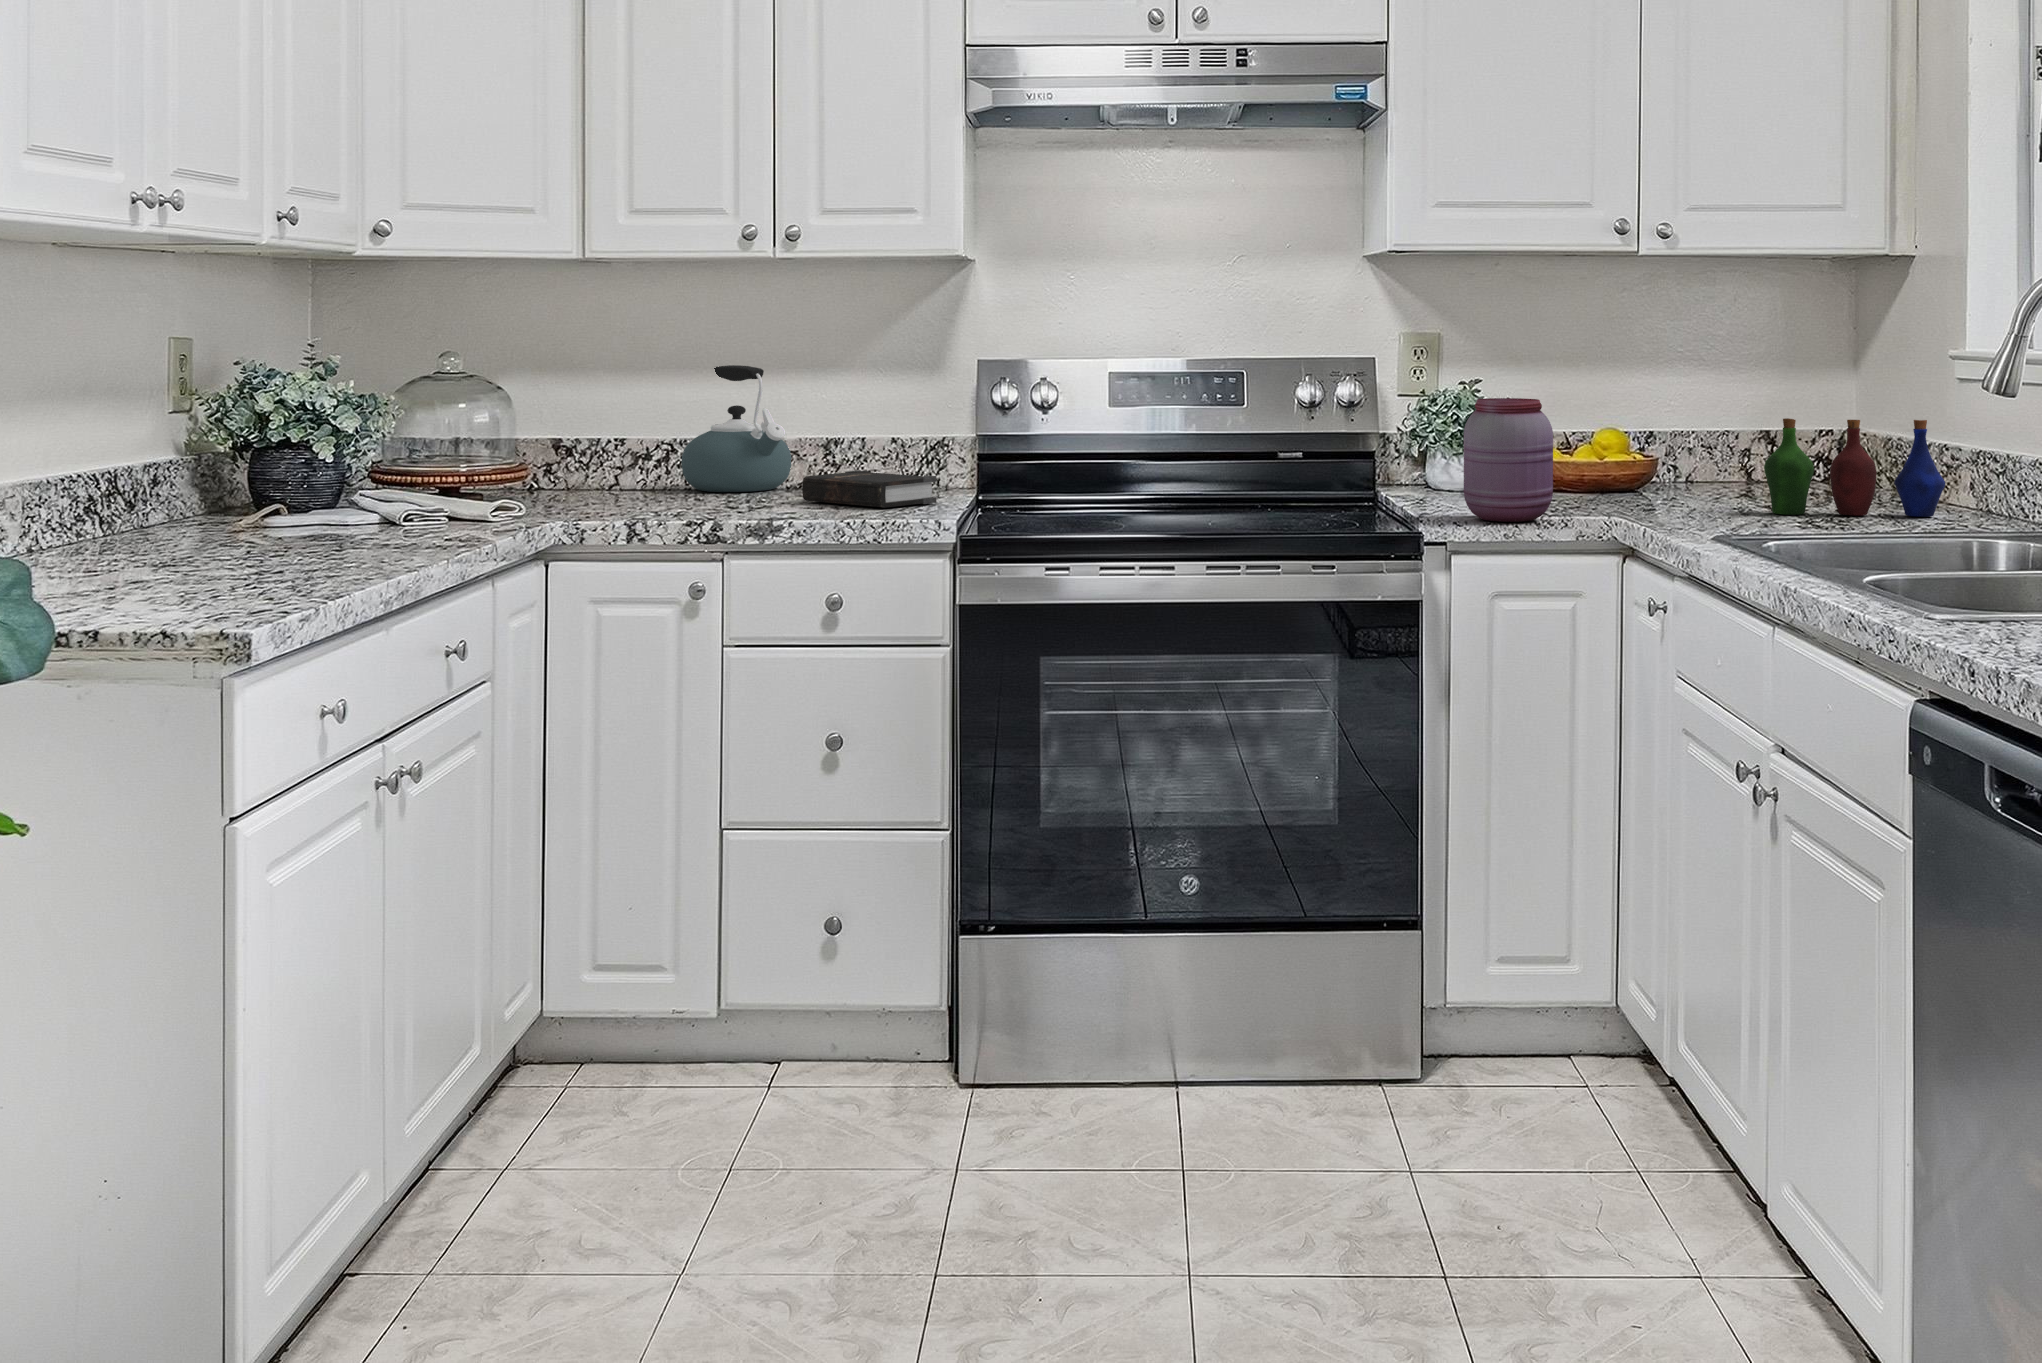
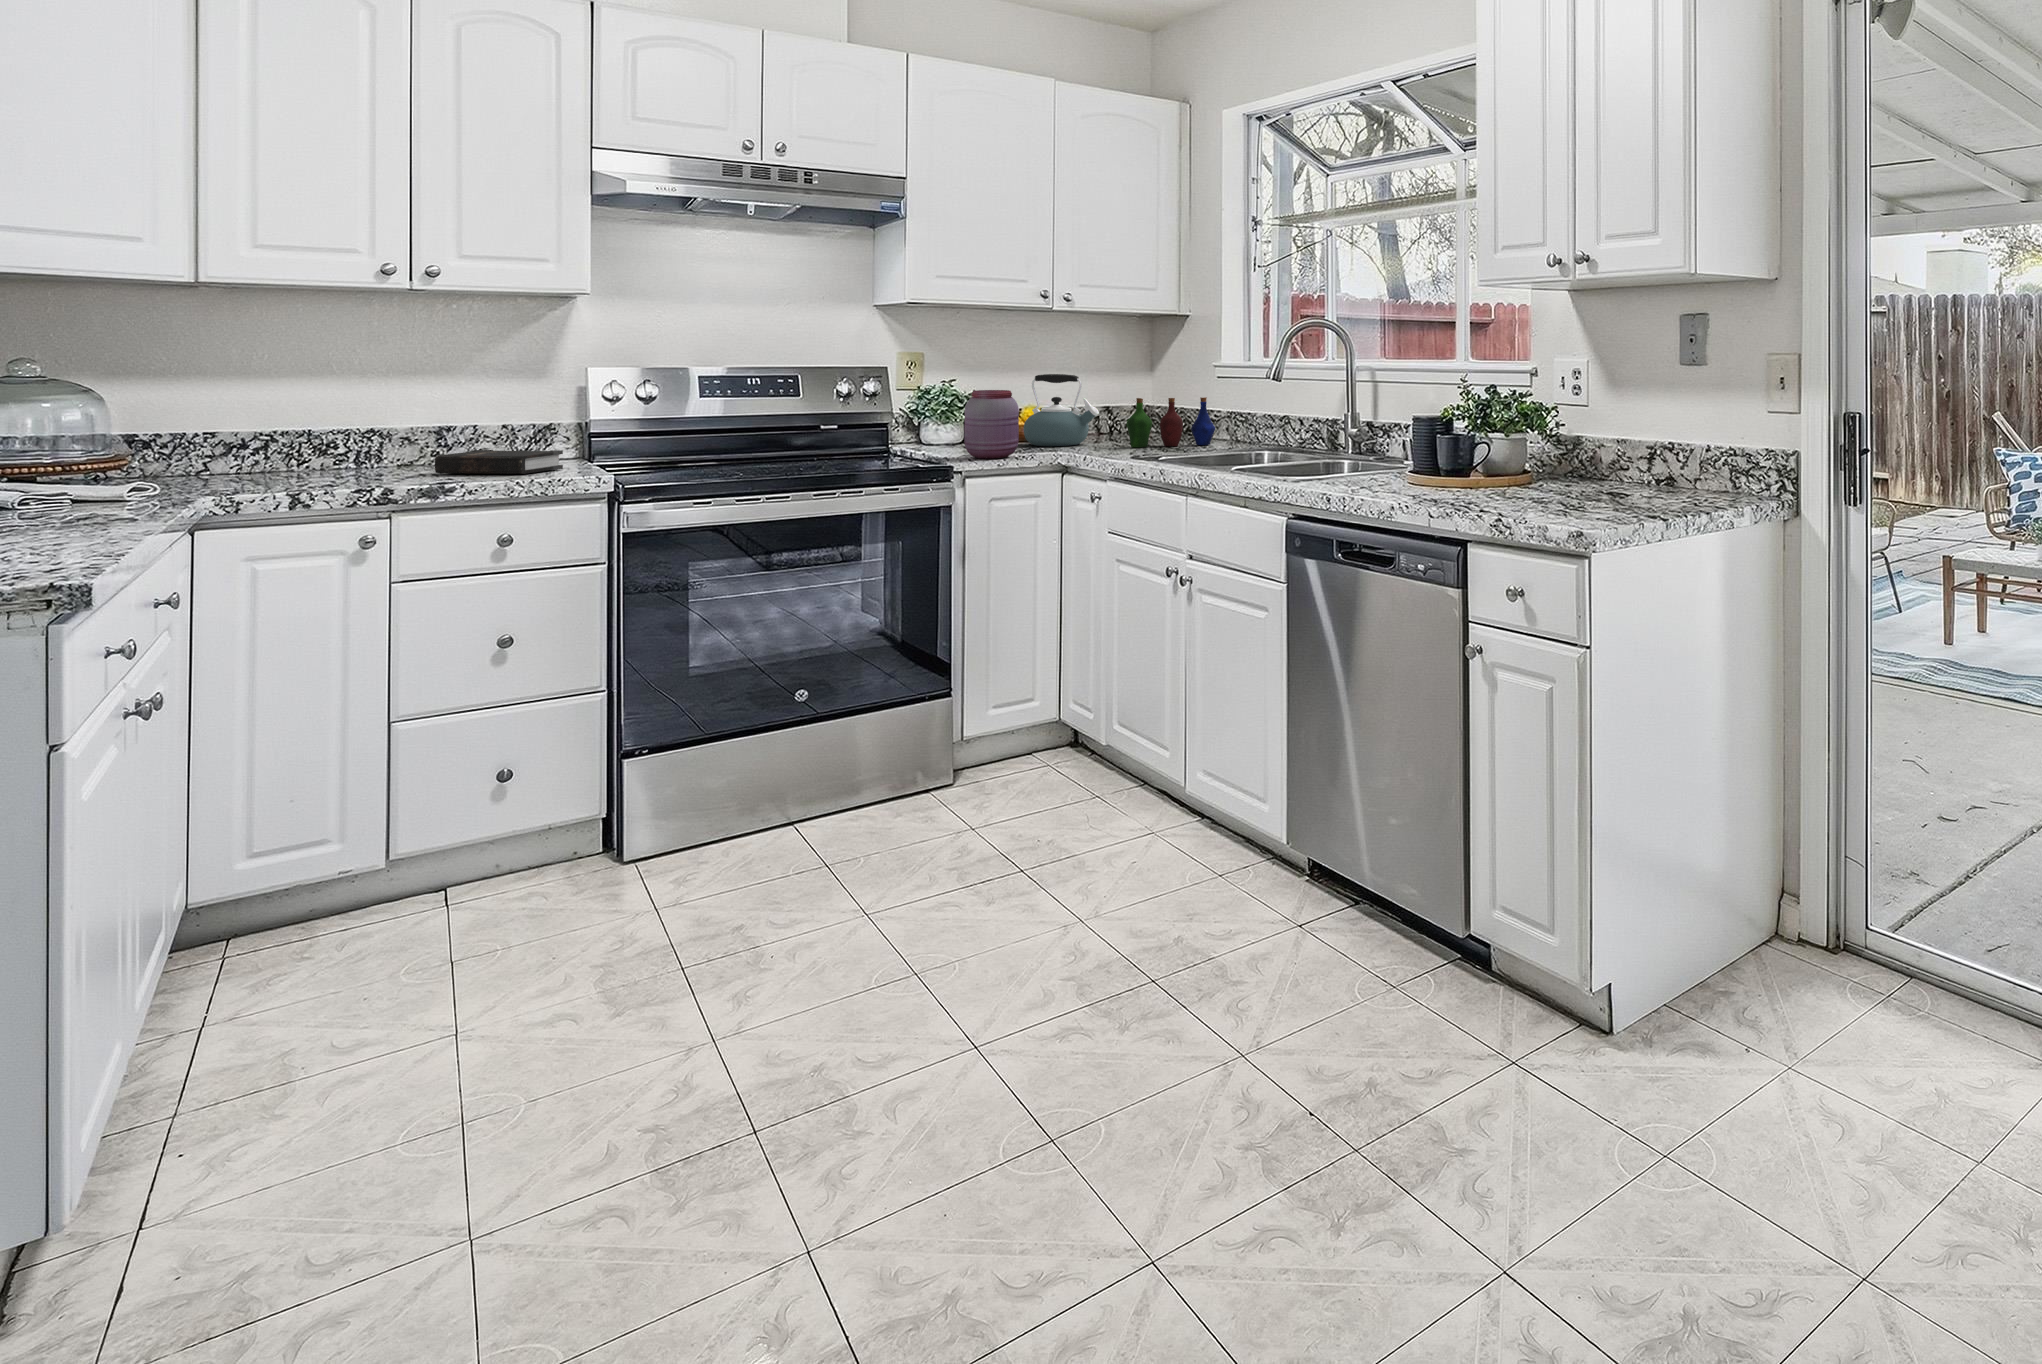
kettle: present [681,365,792,492] -> present [1023,374,1099,446]

